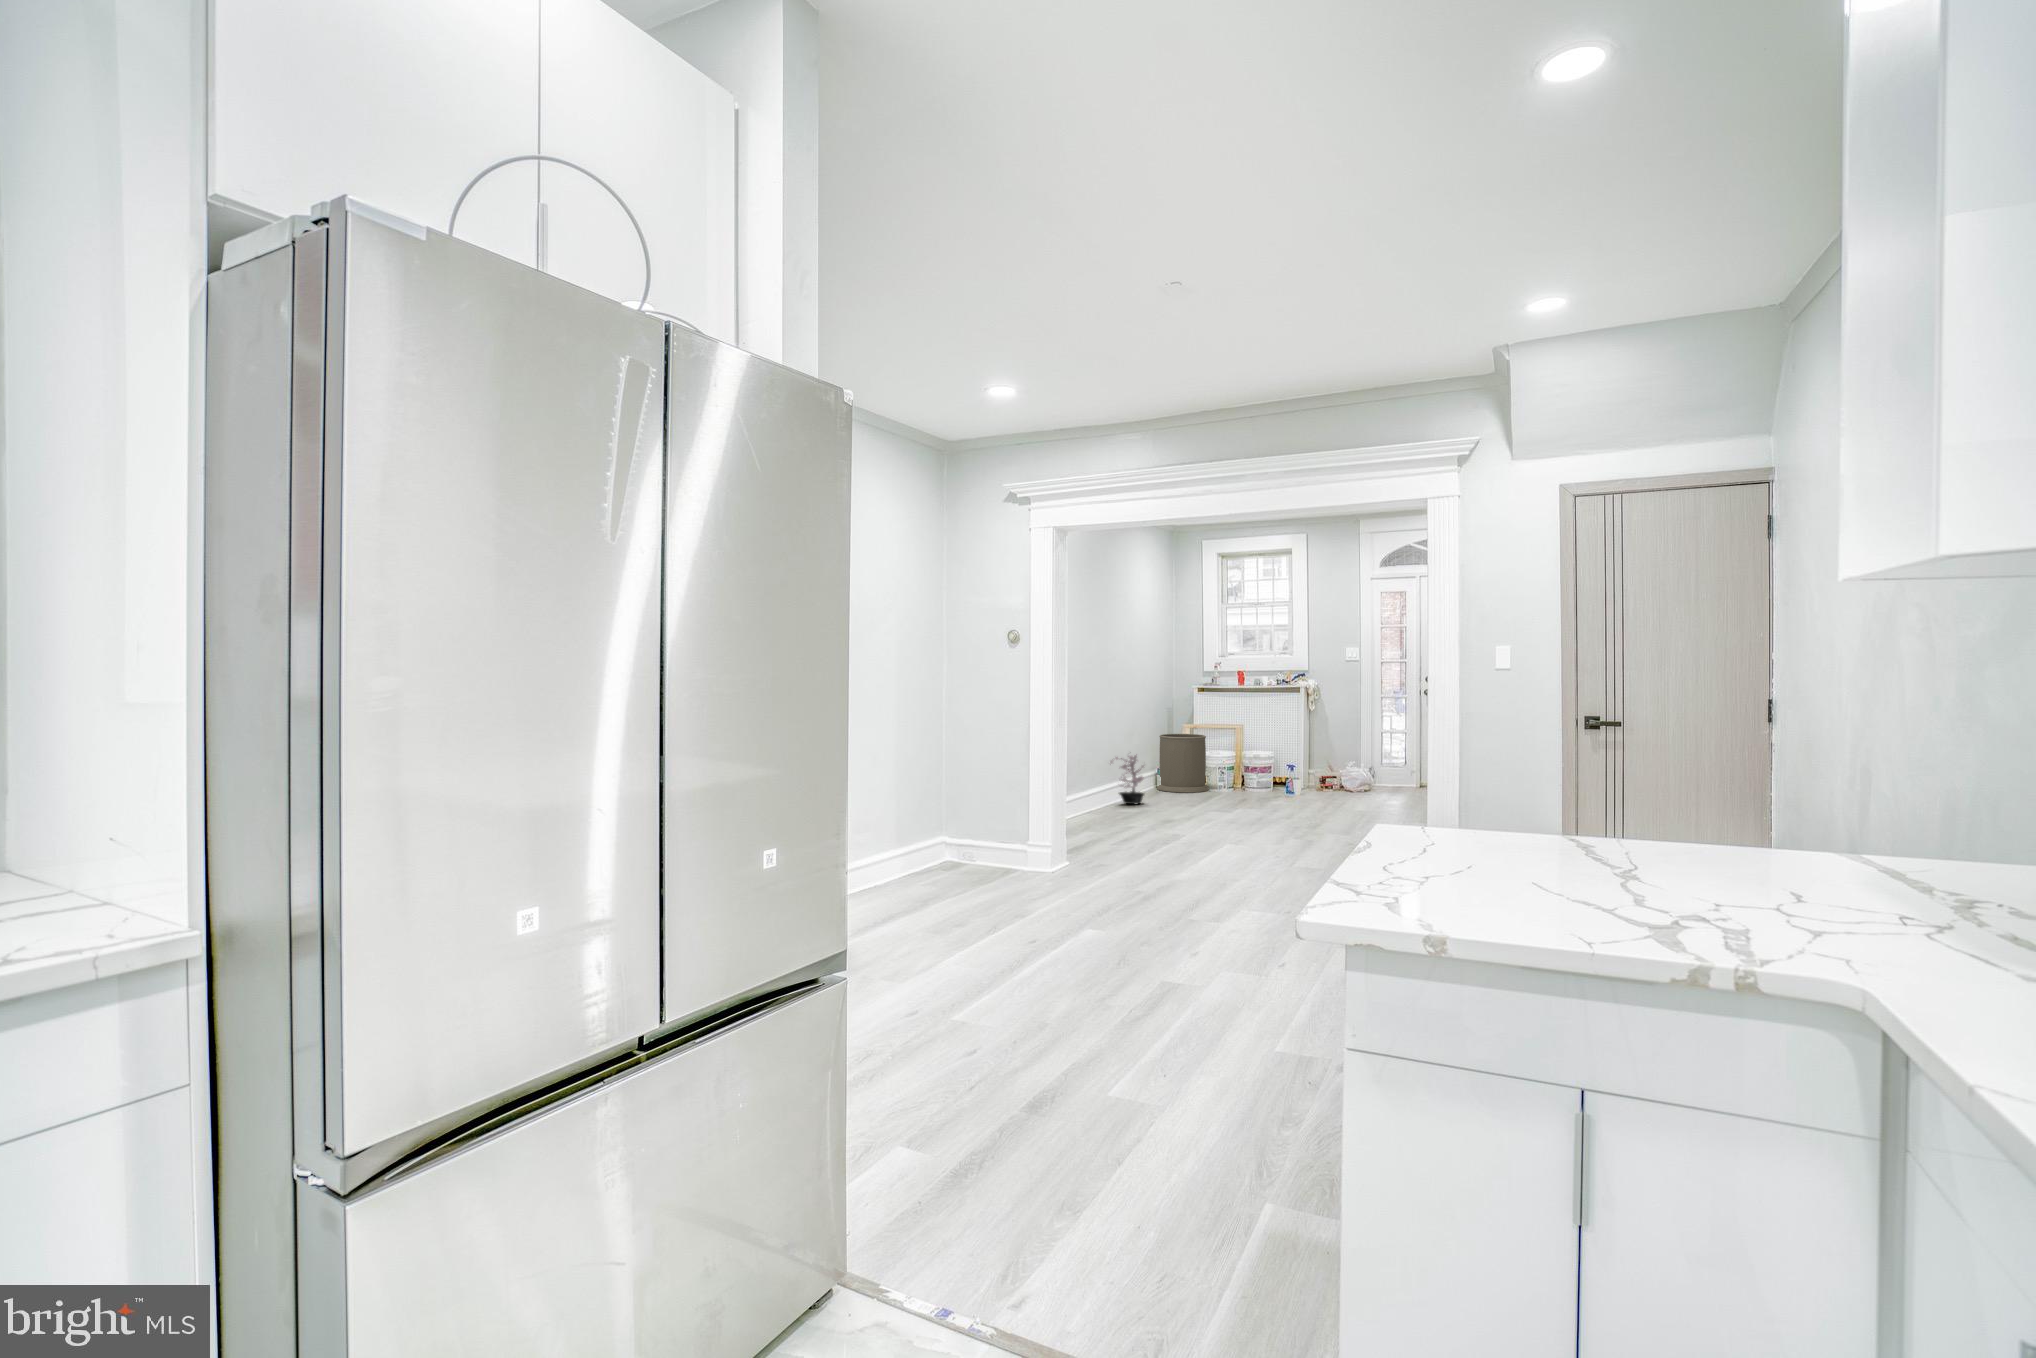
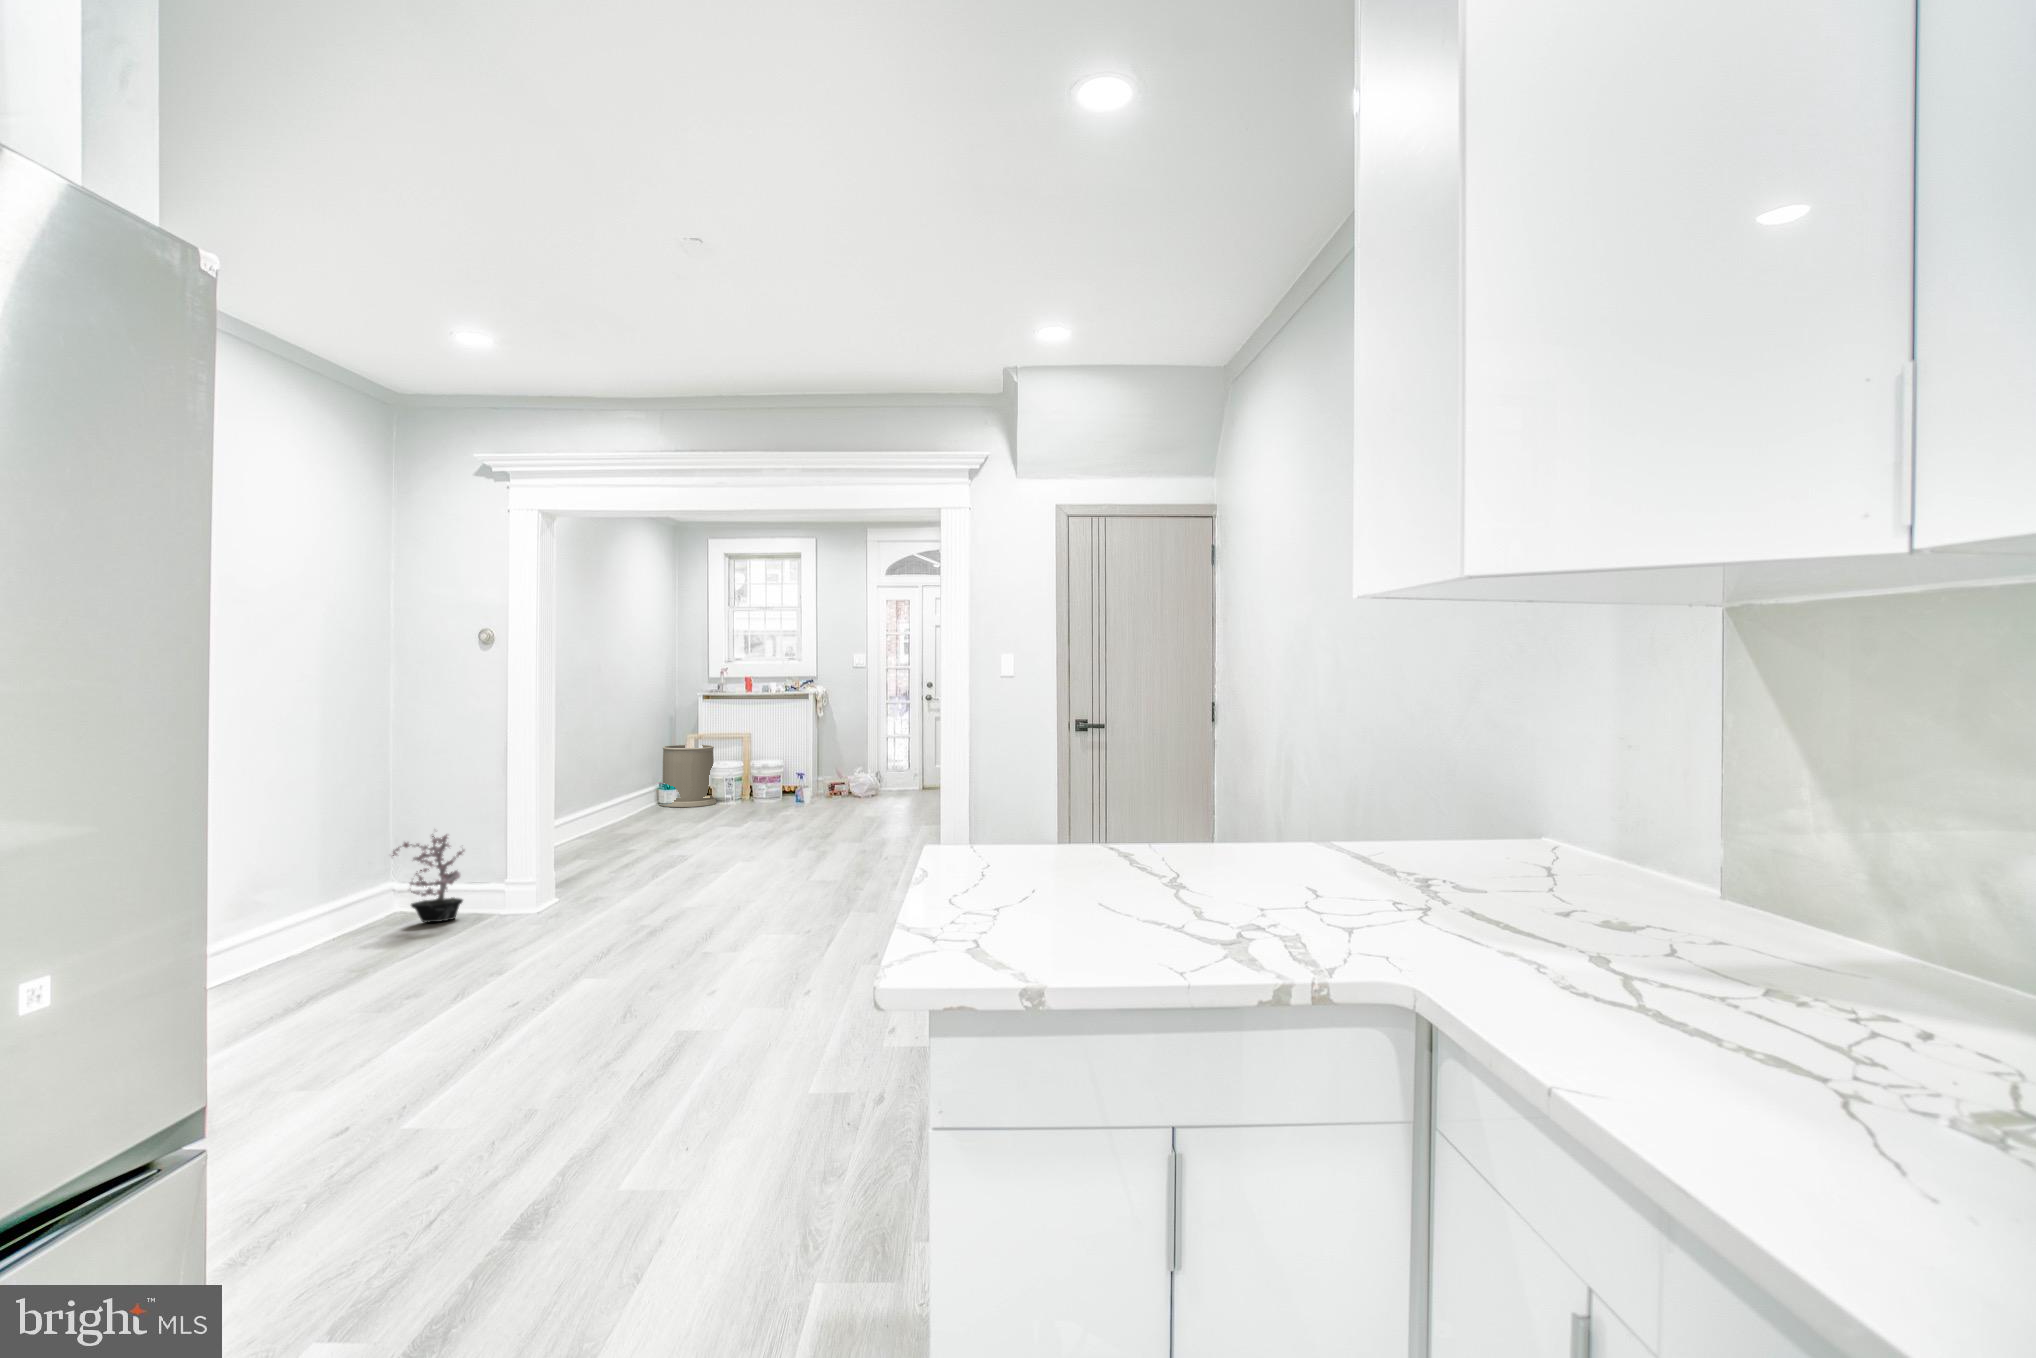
potted plant: present [1110,754,1144,804] -> present [392,834,464,922]

